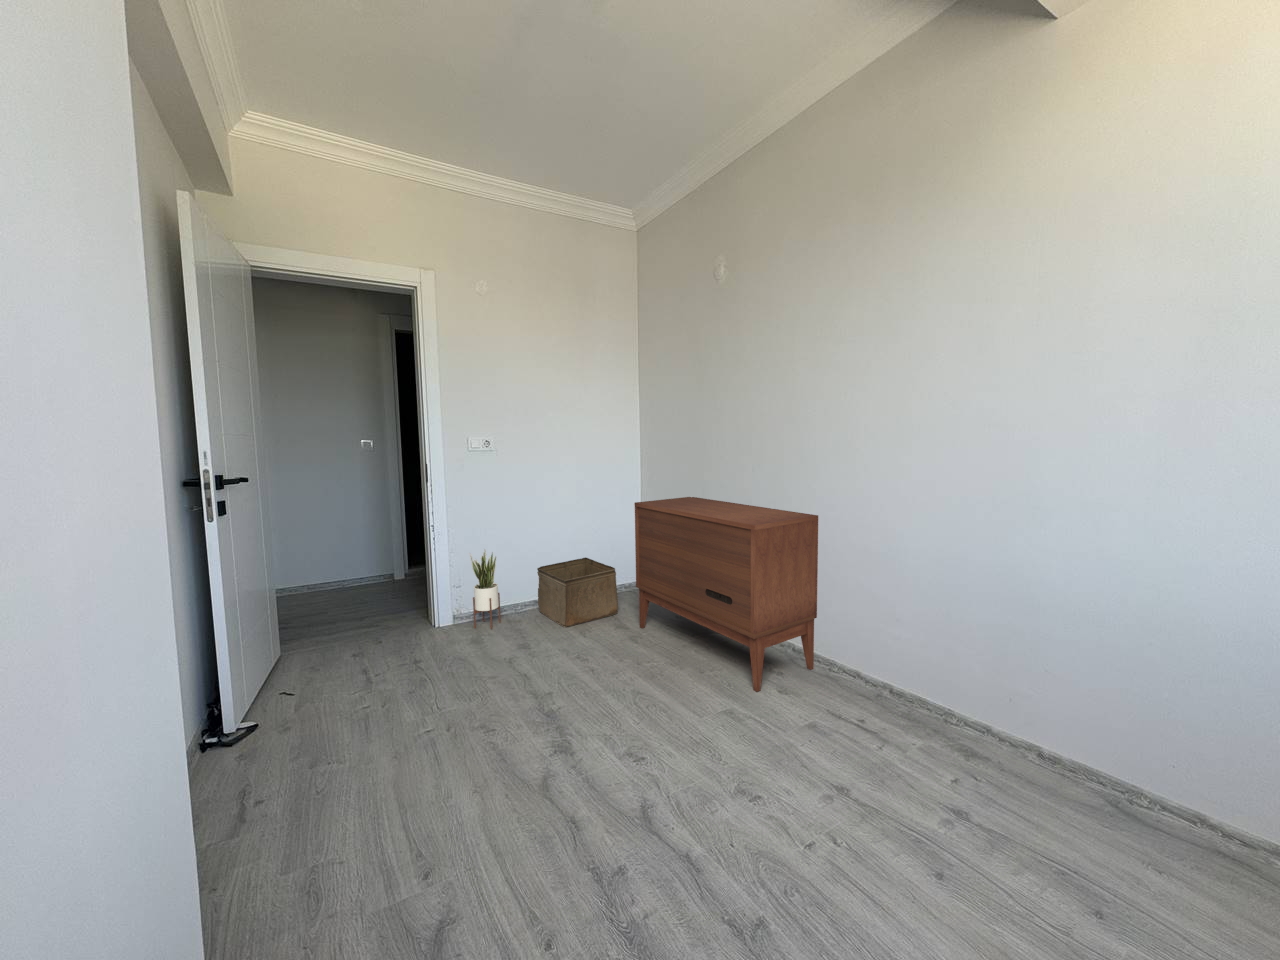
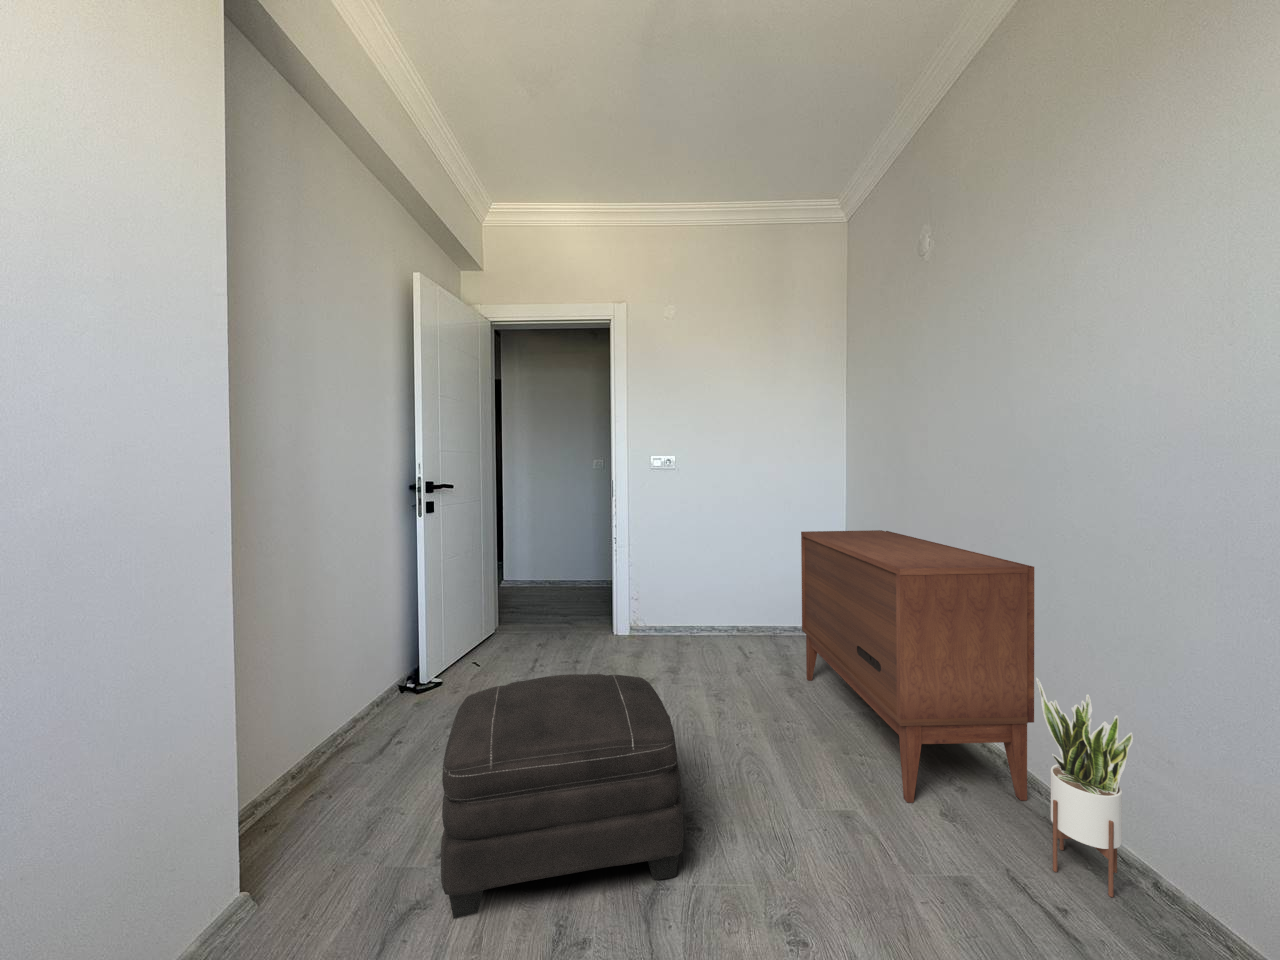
potted plant: present [469,549,501,629] -> present [1036,678,1133,897]
storage bin: present [537,557,618,627] -> none [711,590,792,660]
ottoman: none [419,648,659,912] -> present [441,674,684,918]

